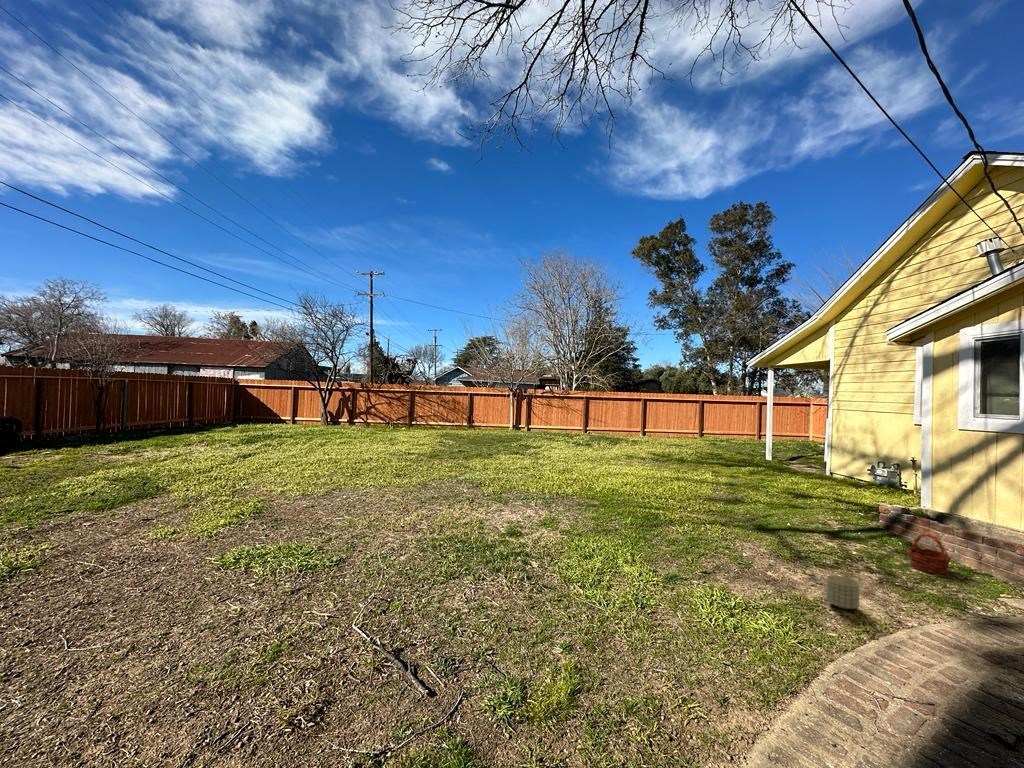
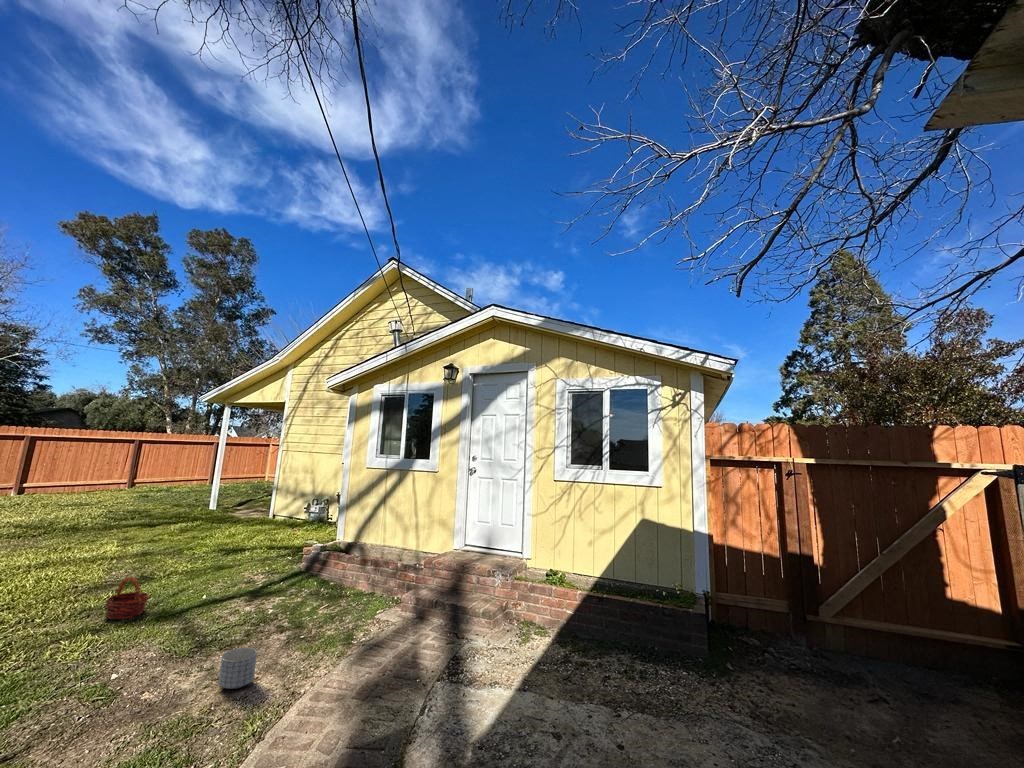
basket: present [908,534,951,574] -> present [106,576,149,619]

